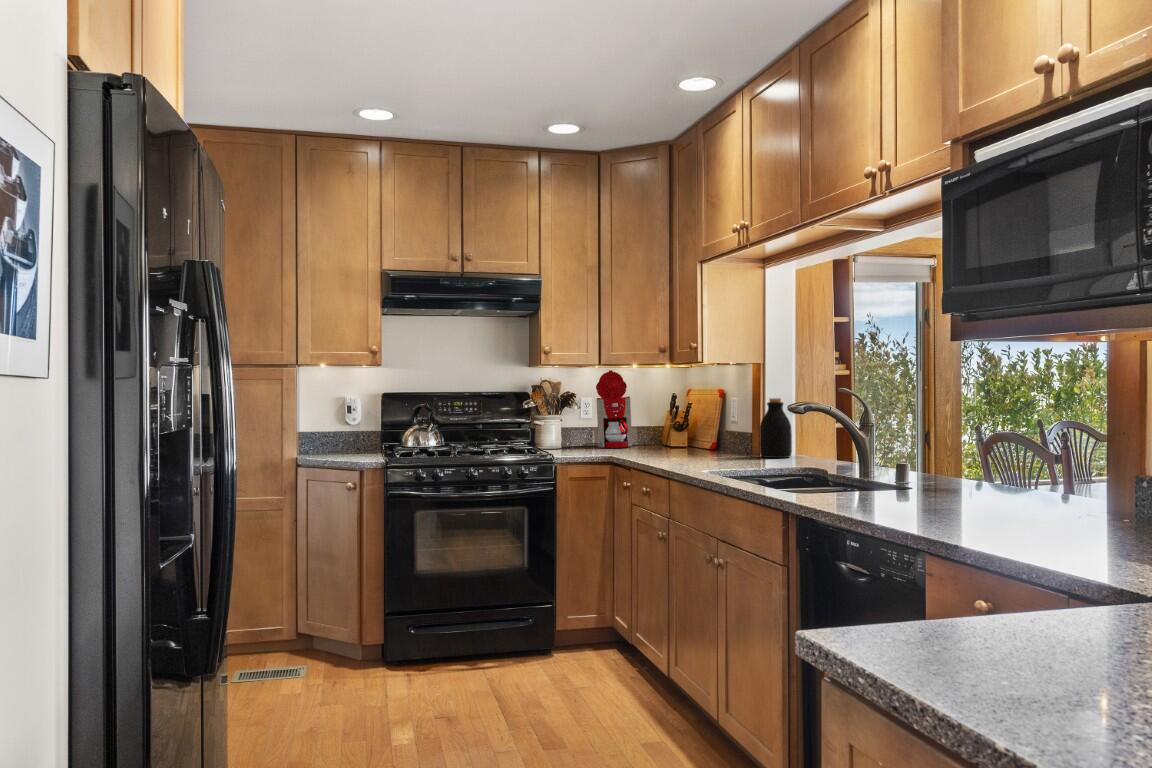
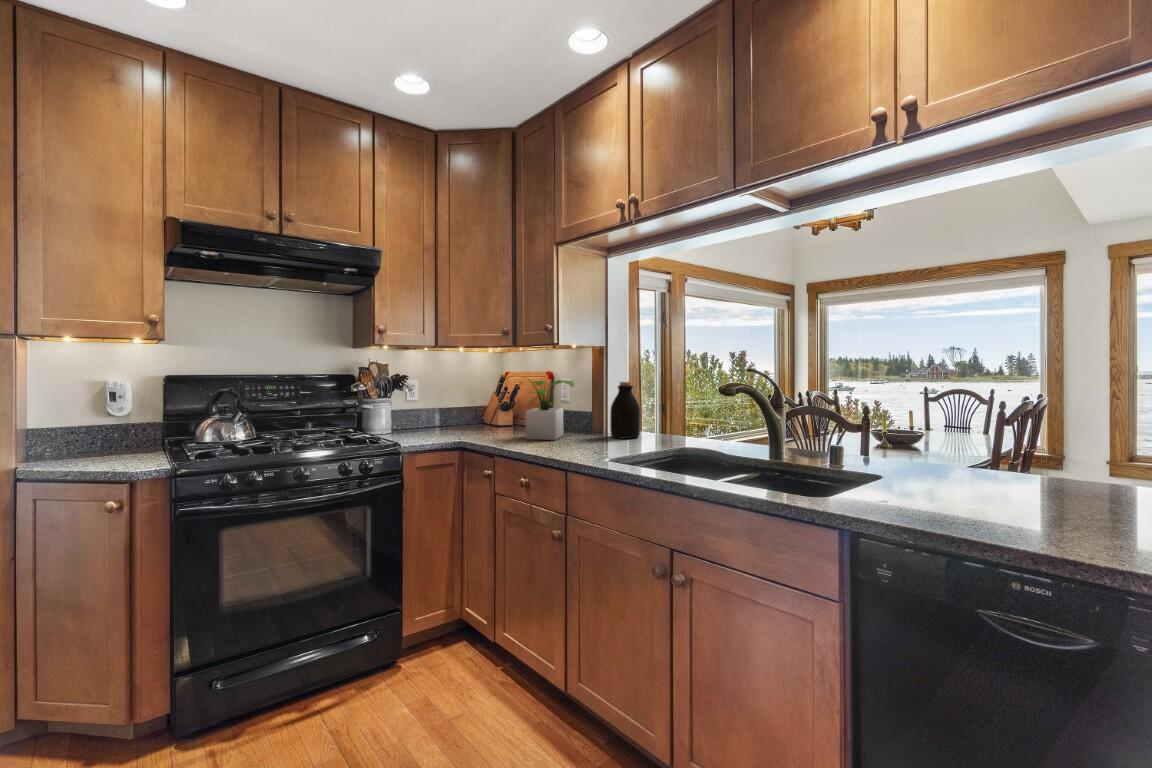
coffee maker: present [583,370,633,448] -> none [410,353,464,430]
potted plant: none [647,391,727,457] -> present [526,380,574,440]

